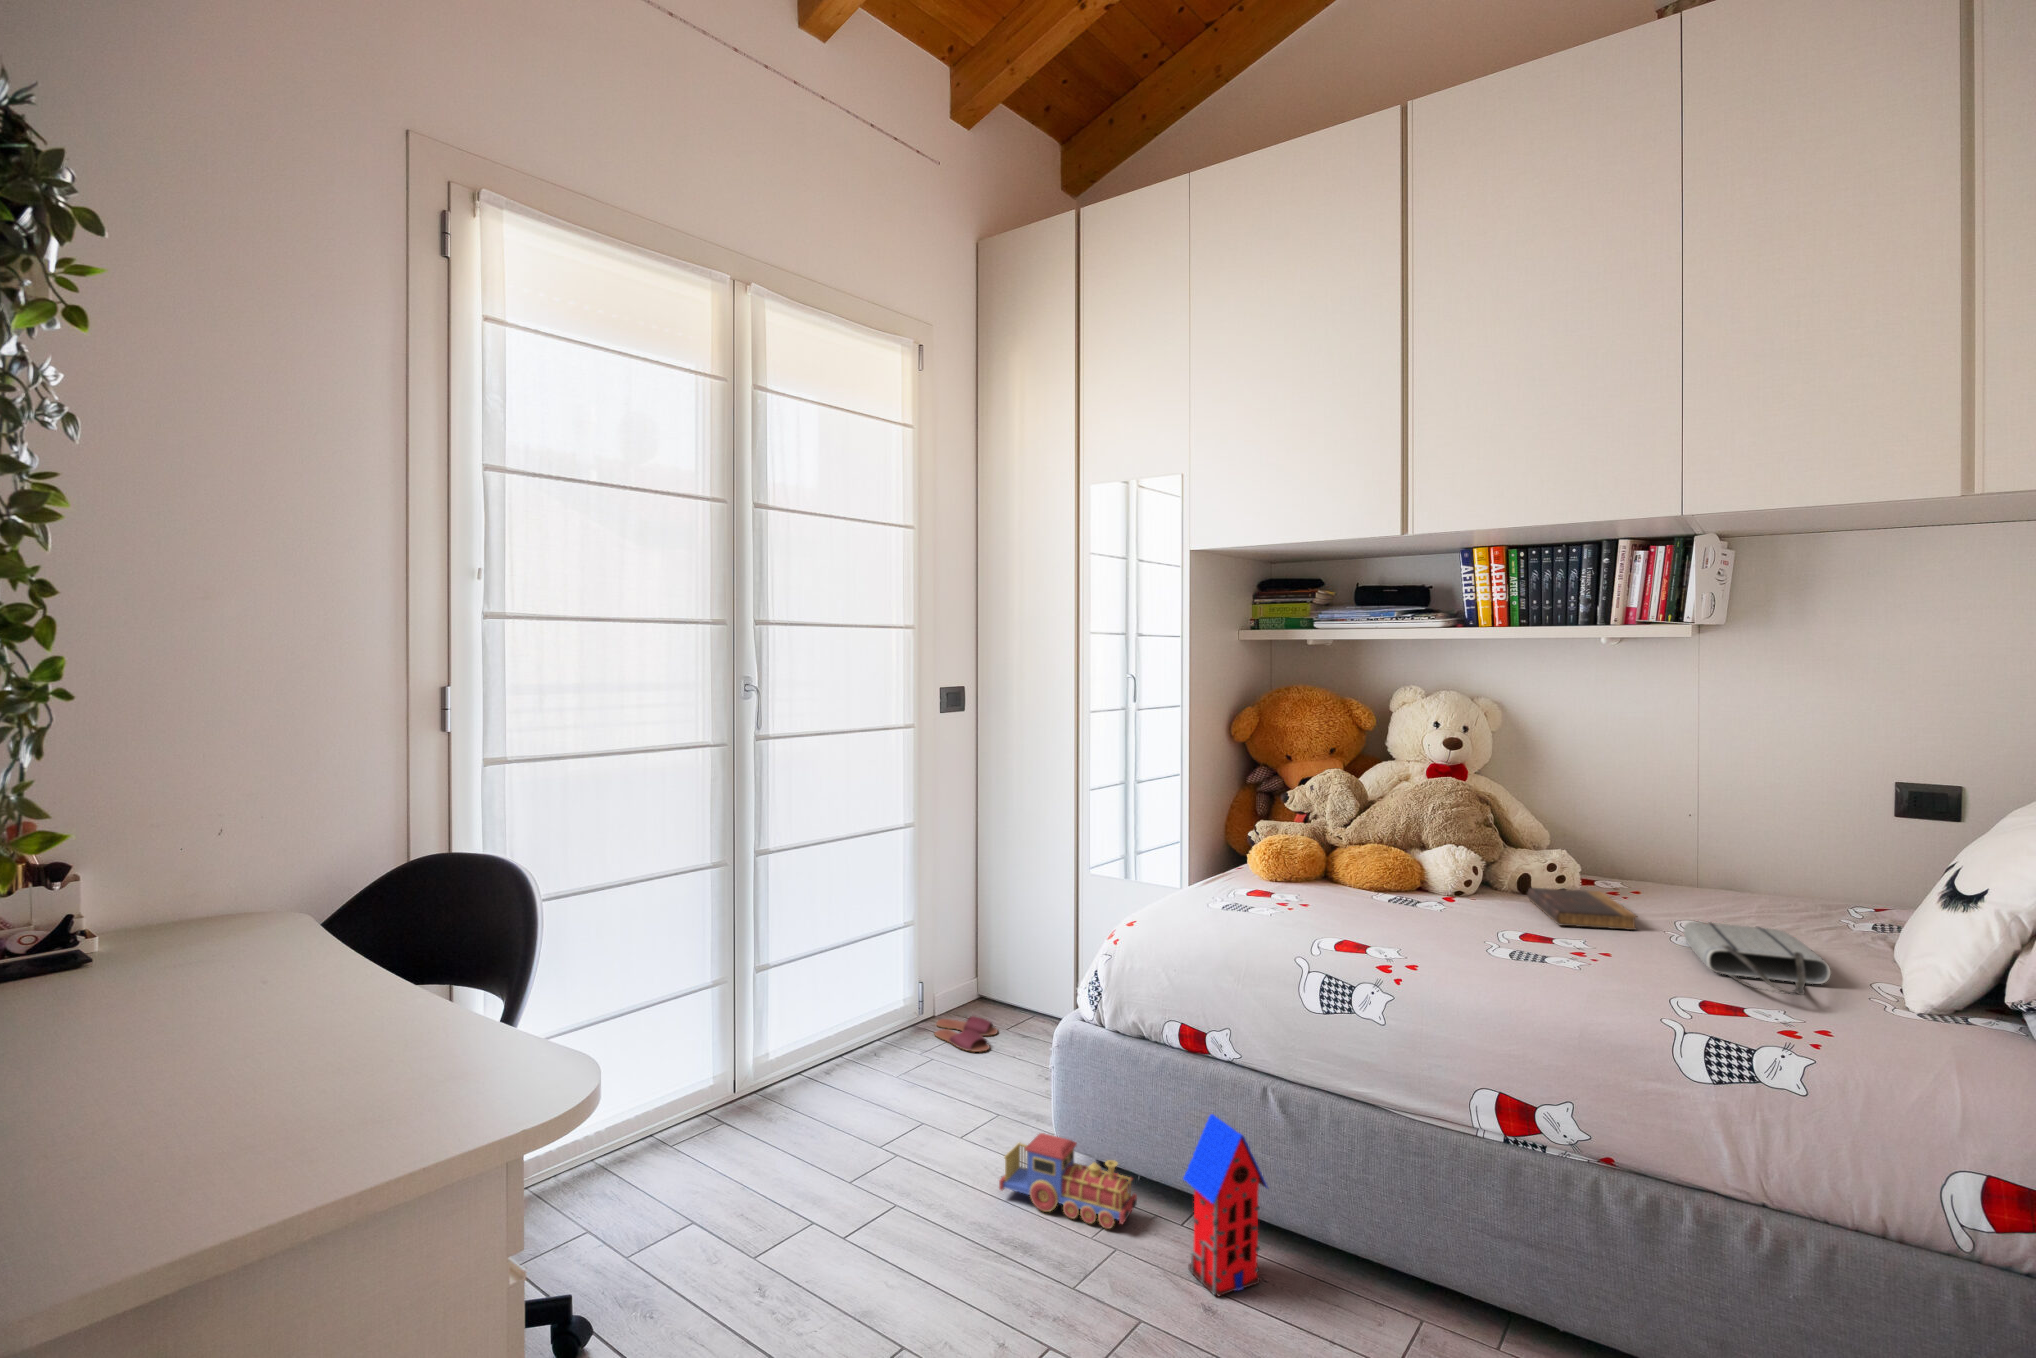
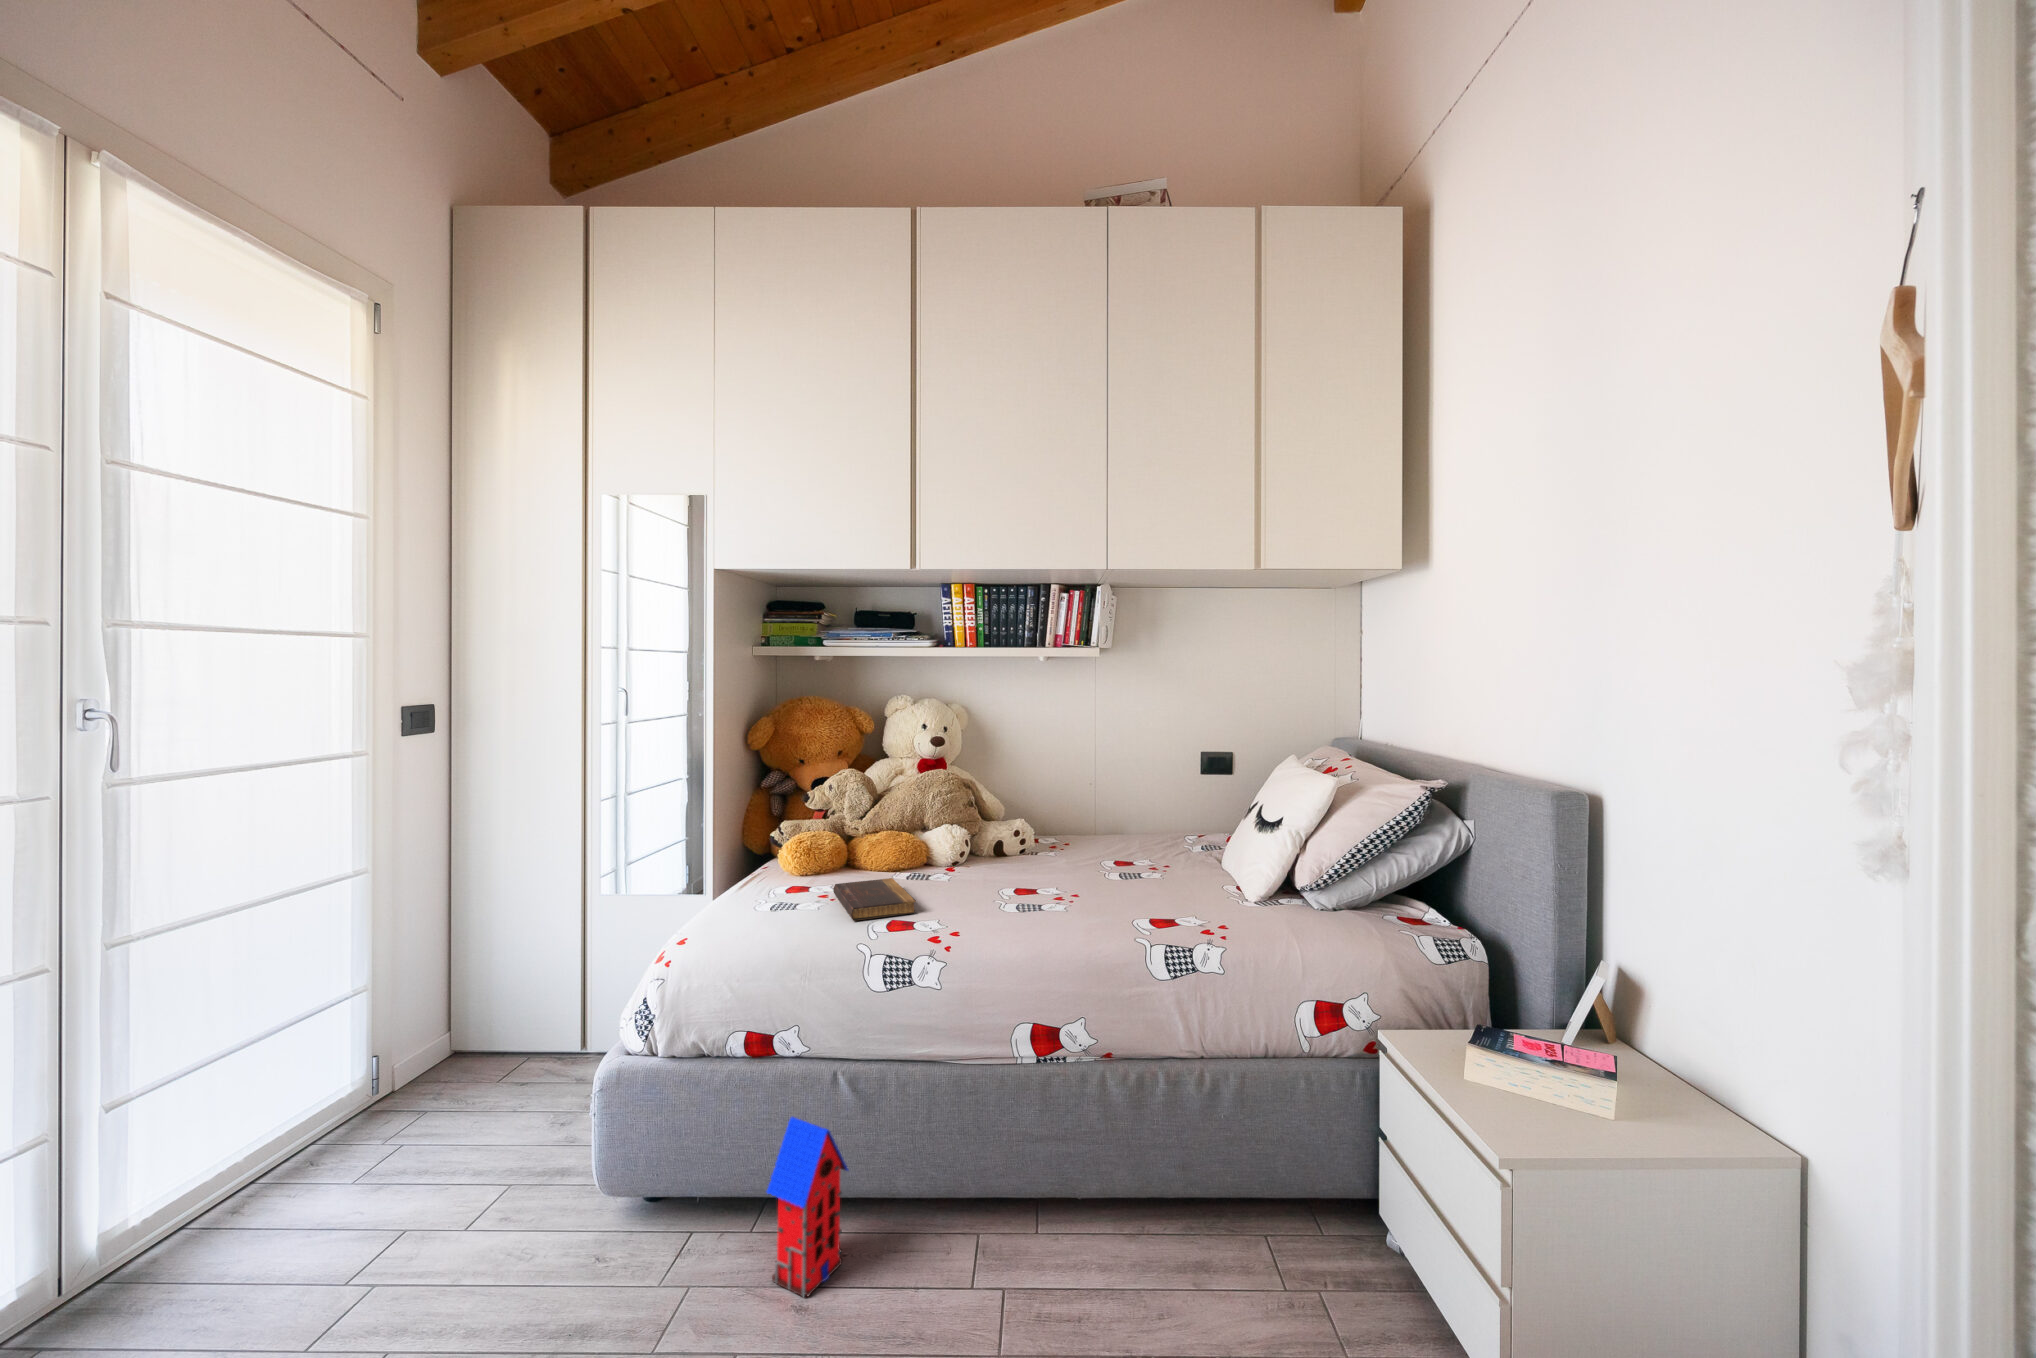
book: present [1527,888,1636,930] -> present [833,878,916,921]
tote bag: present [1684,922,1831,995] -> none [1113,858,1206,905]
slippers: present [934,1016,997,1052] -> none [399,1075,489,1120]
toy train: present [999,1133,1137,1229] -> none [535,1191,704,1284]

